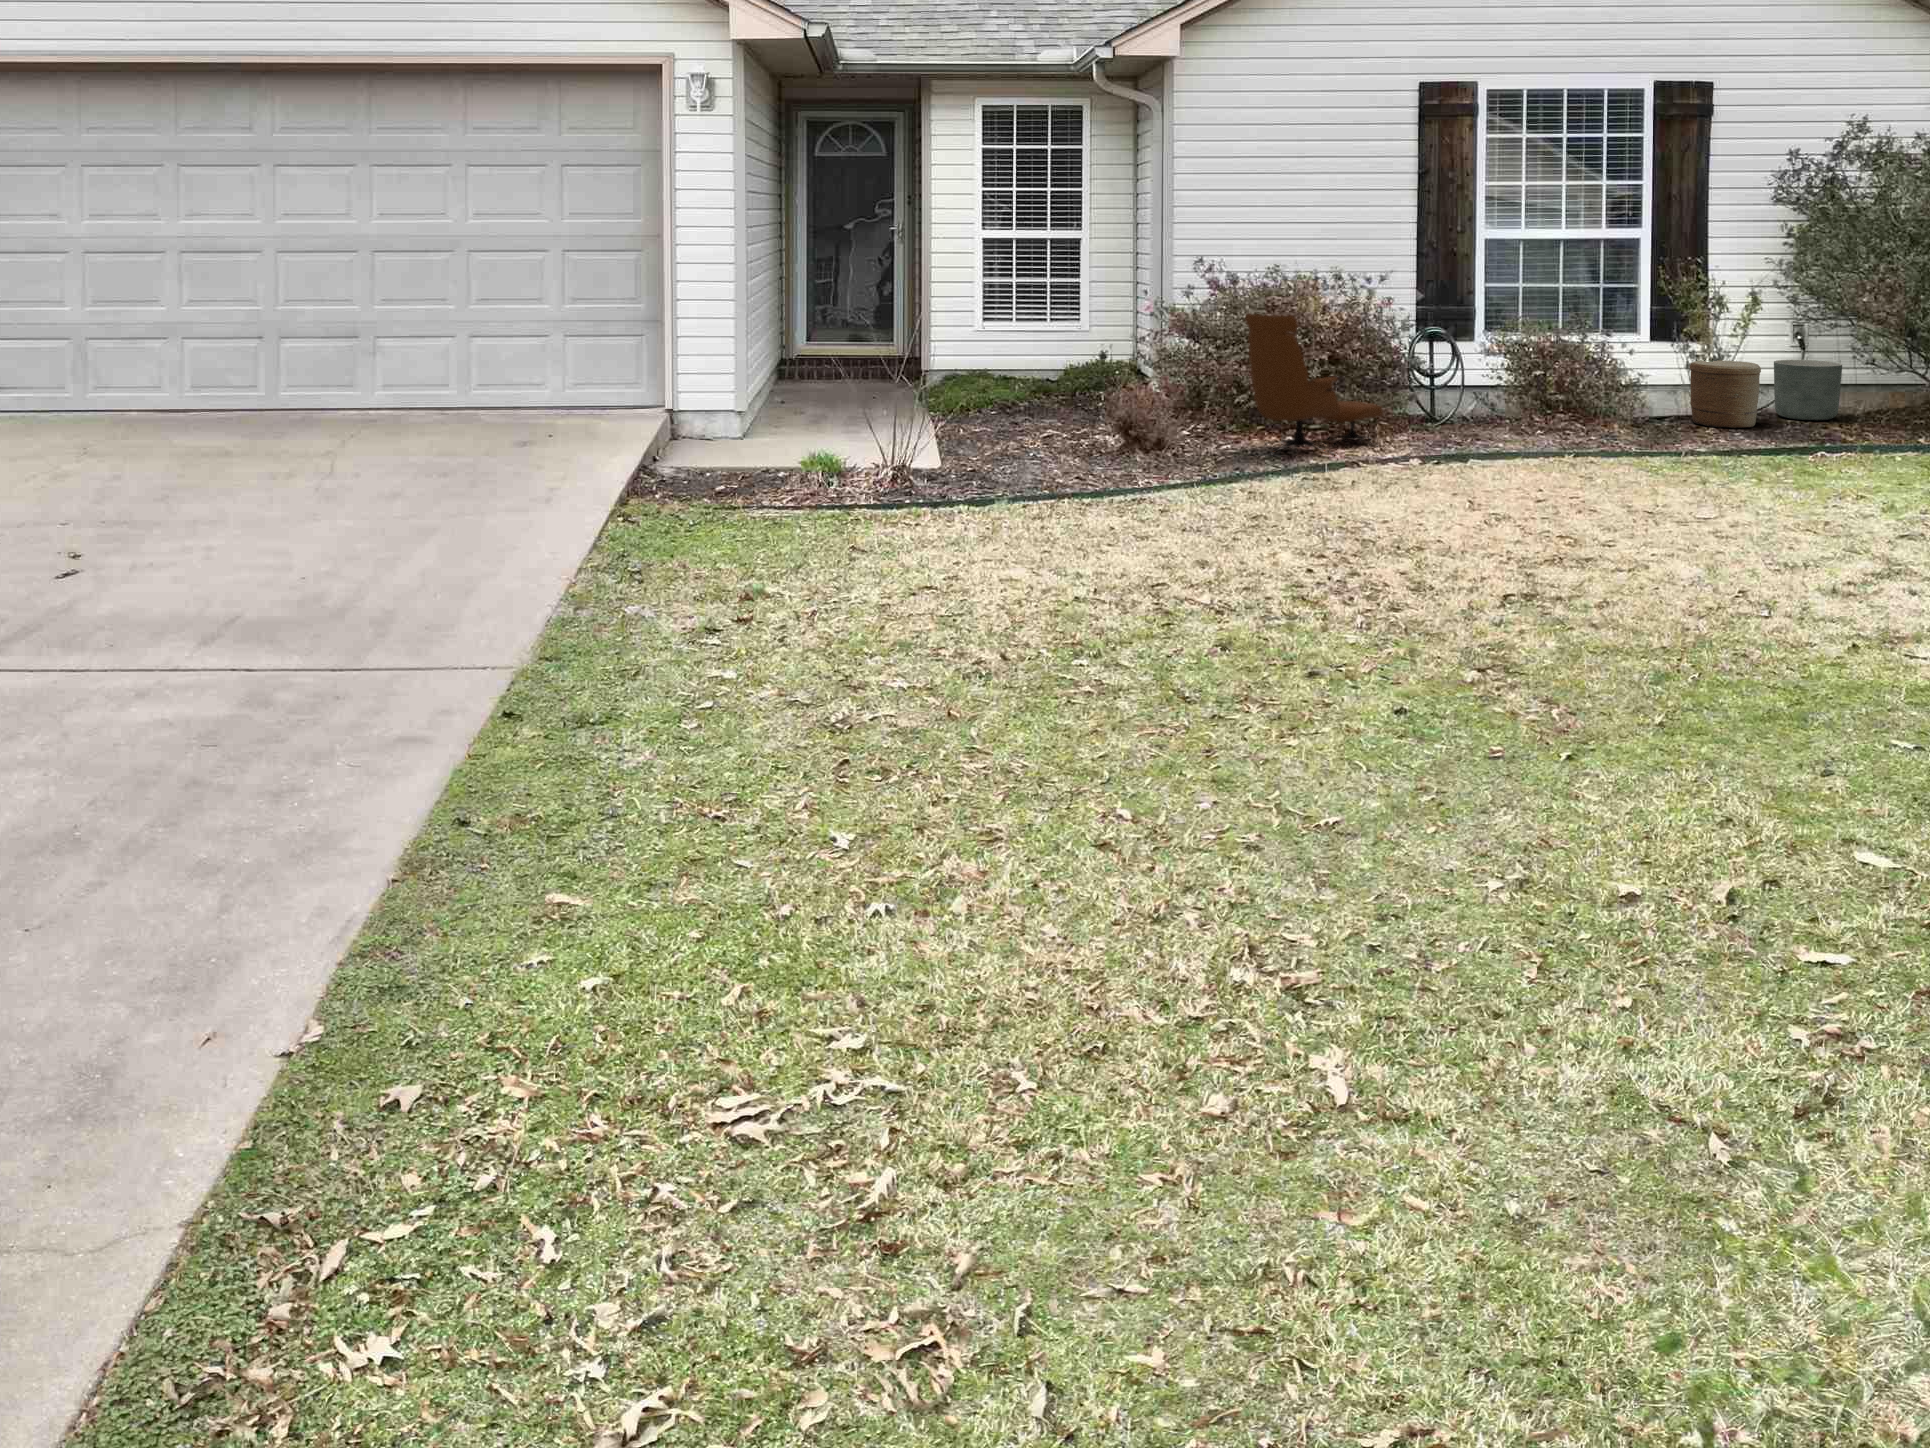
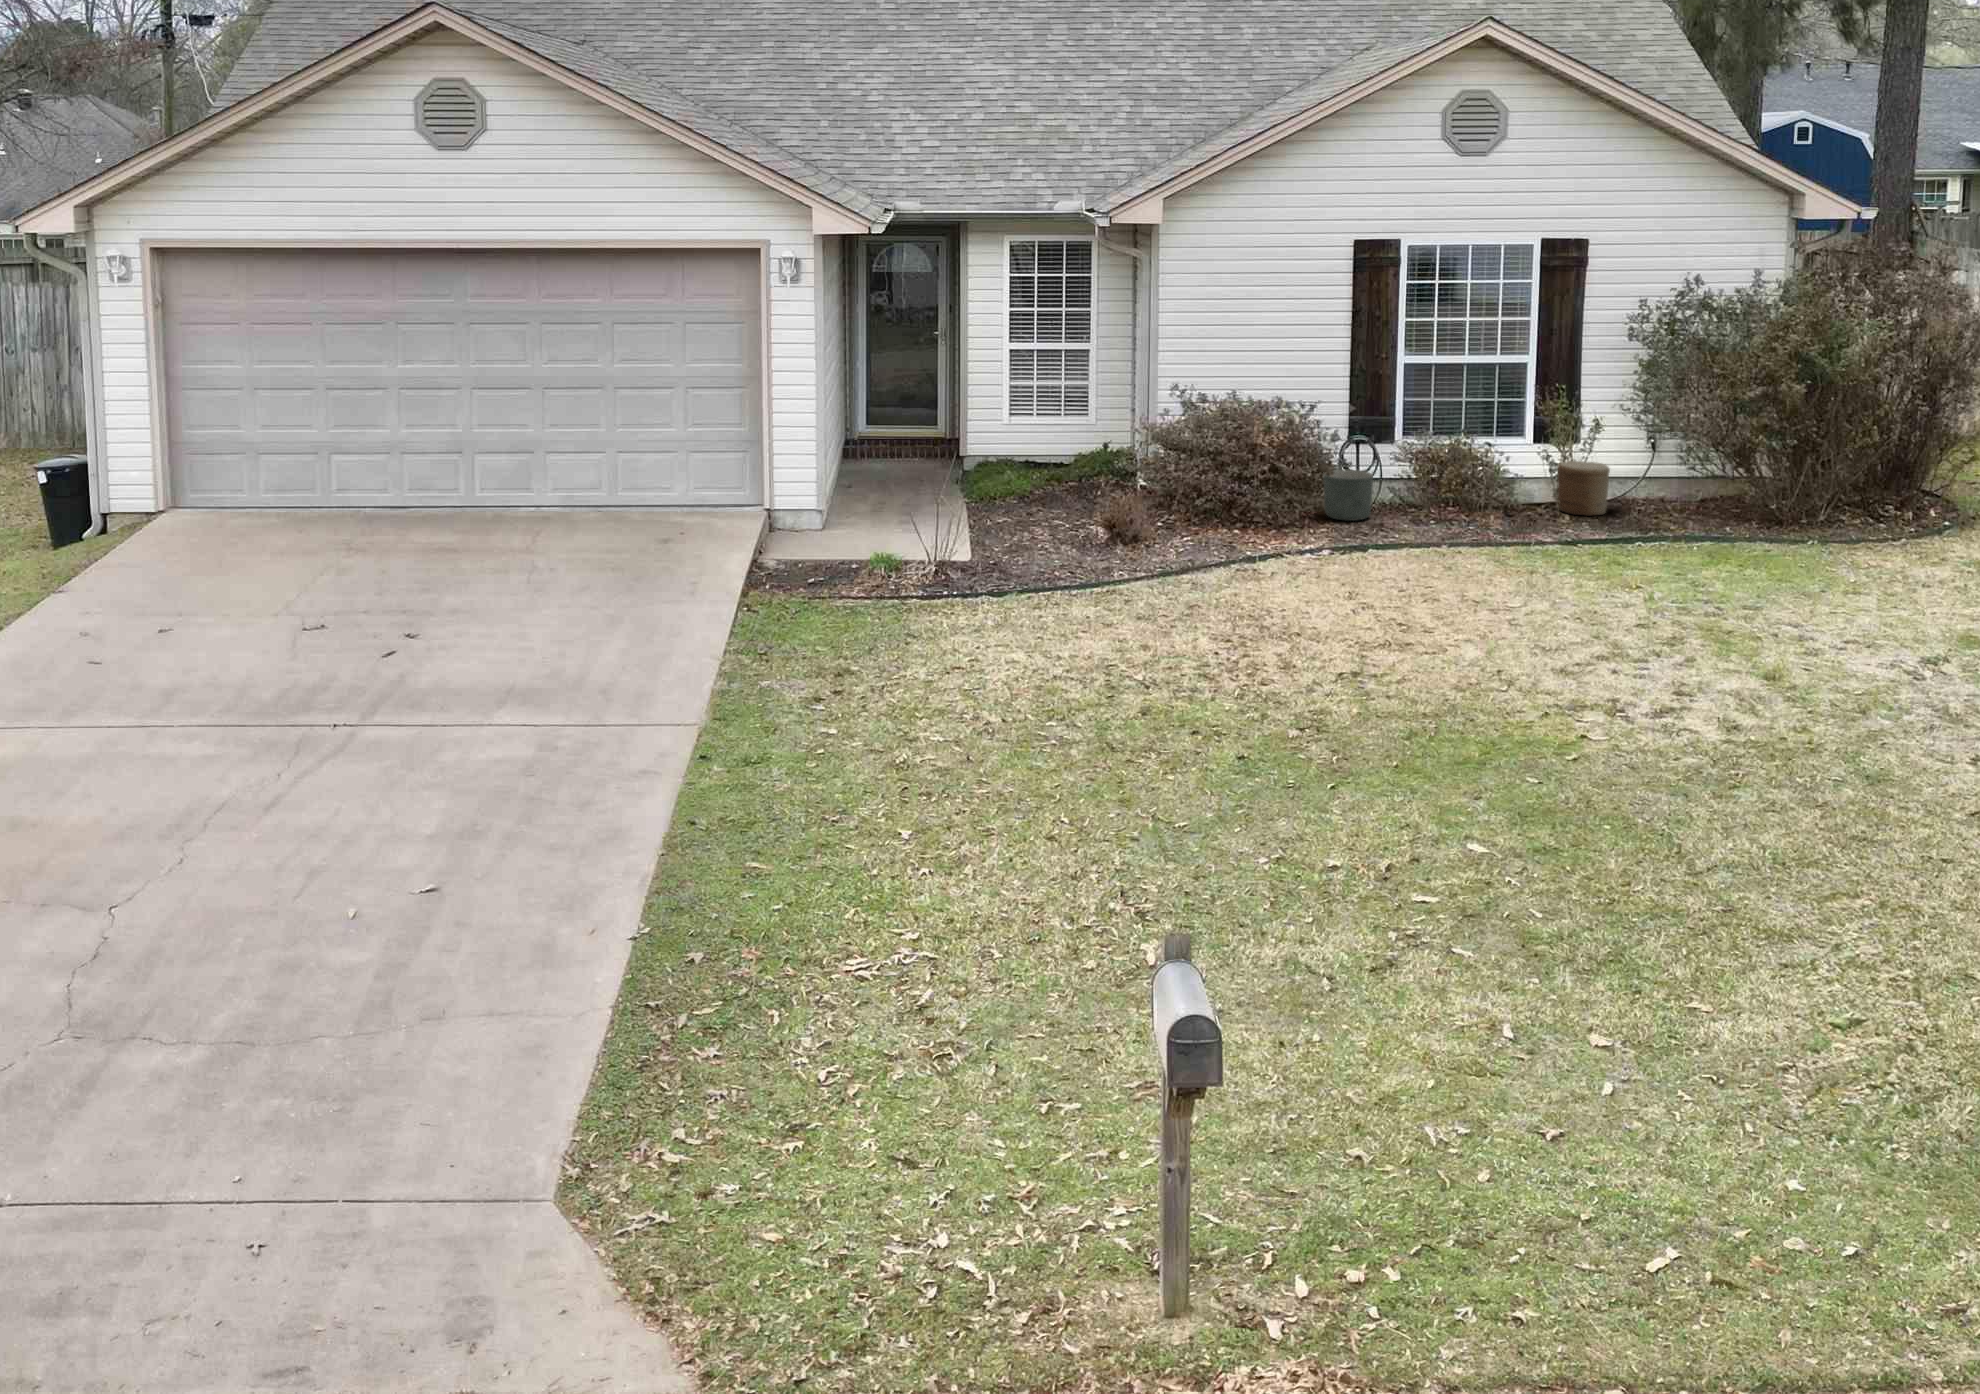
lounge chair: present [1245,313,1383,456] -> none [1204,436,1313,545]
planter: present [1774,360,1842,420] -> present [1323,470,1373,521]

